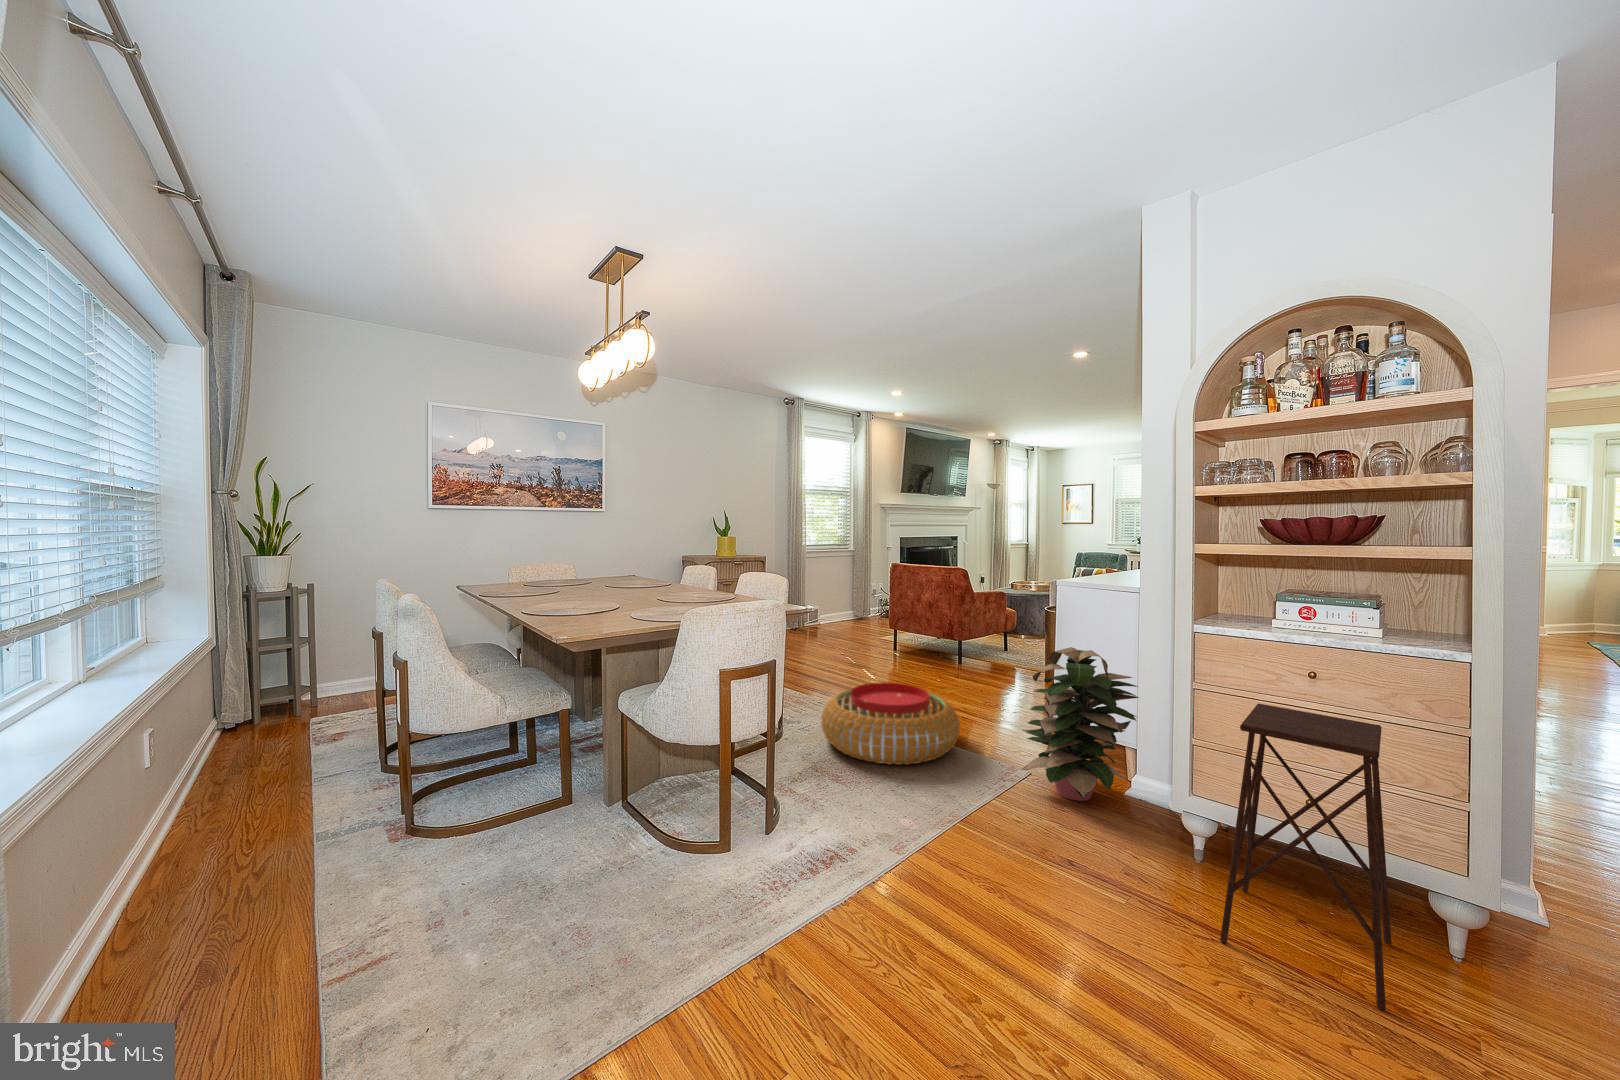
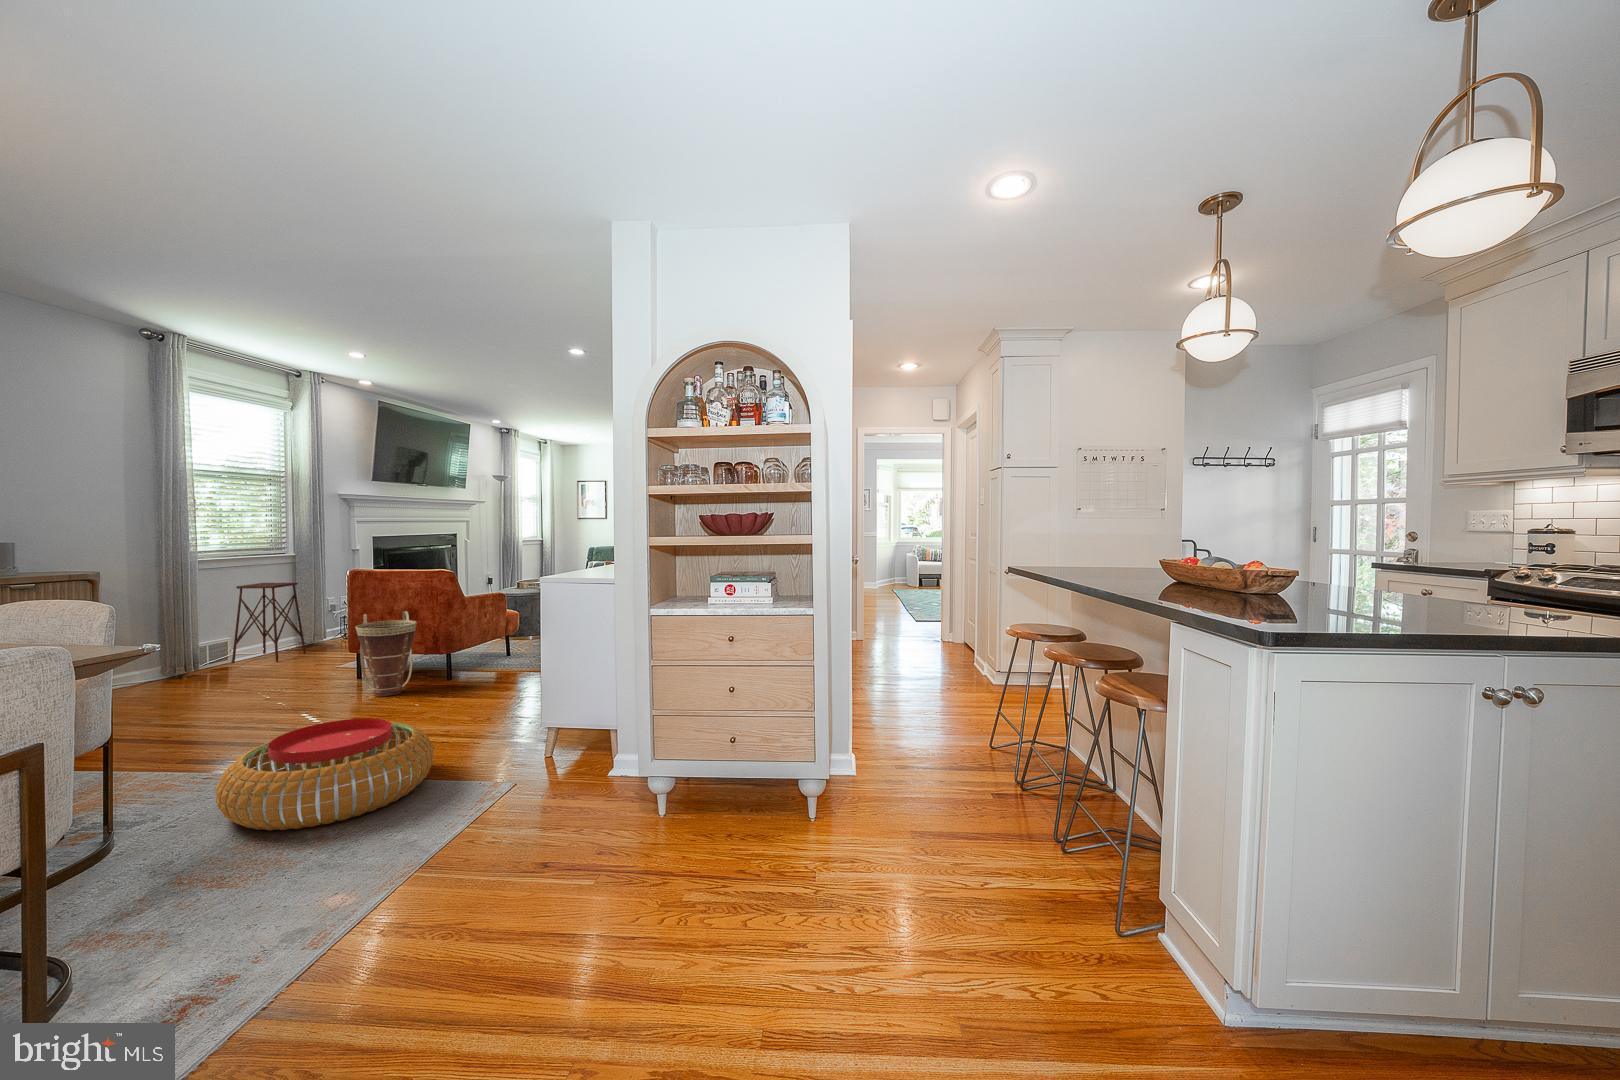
basket: none [895,599,938,668] -> present [356,611,417,696]
decorative plant: present [1021,647,1139,801] -> none [502,644,617,797]
side table: present [1220,704,1392,1011] -> present [232,583,306,663]

